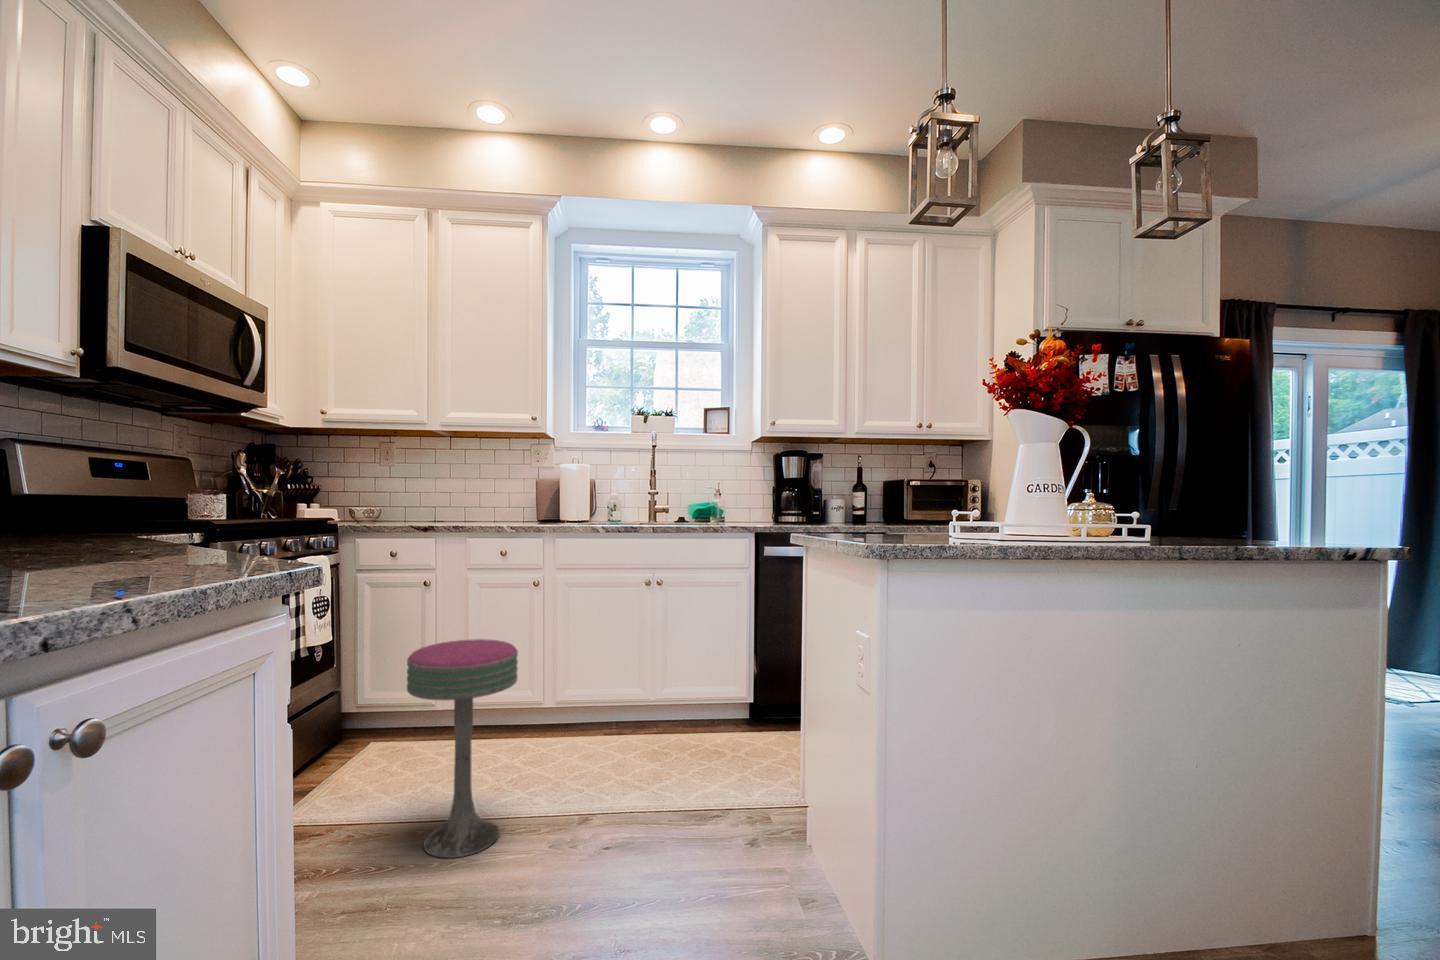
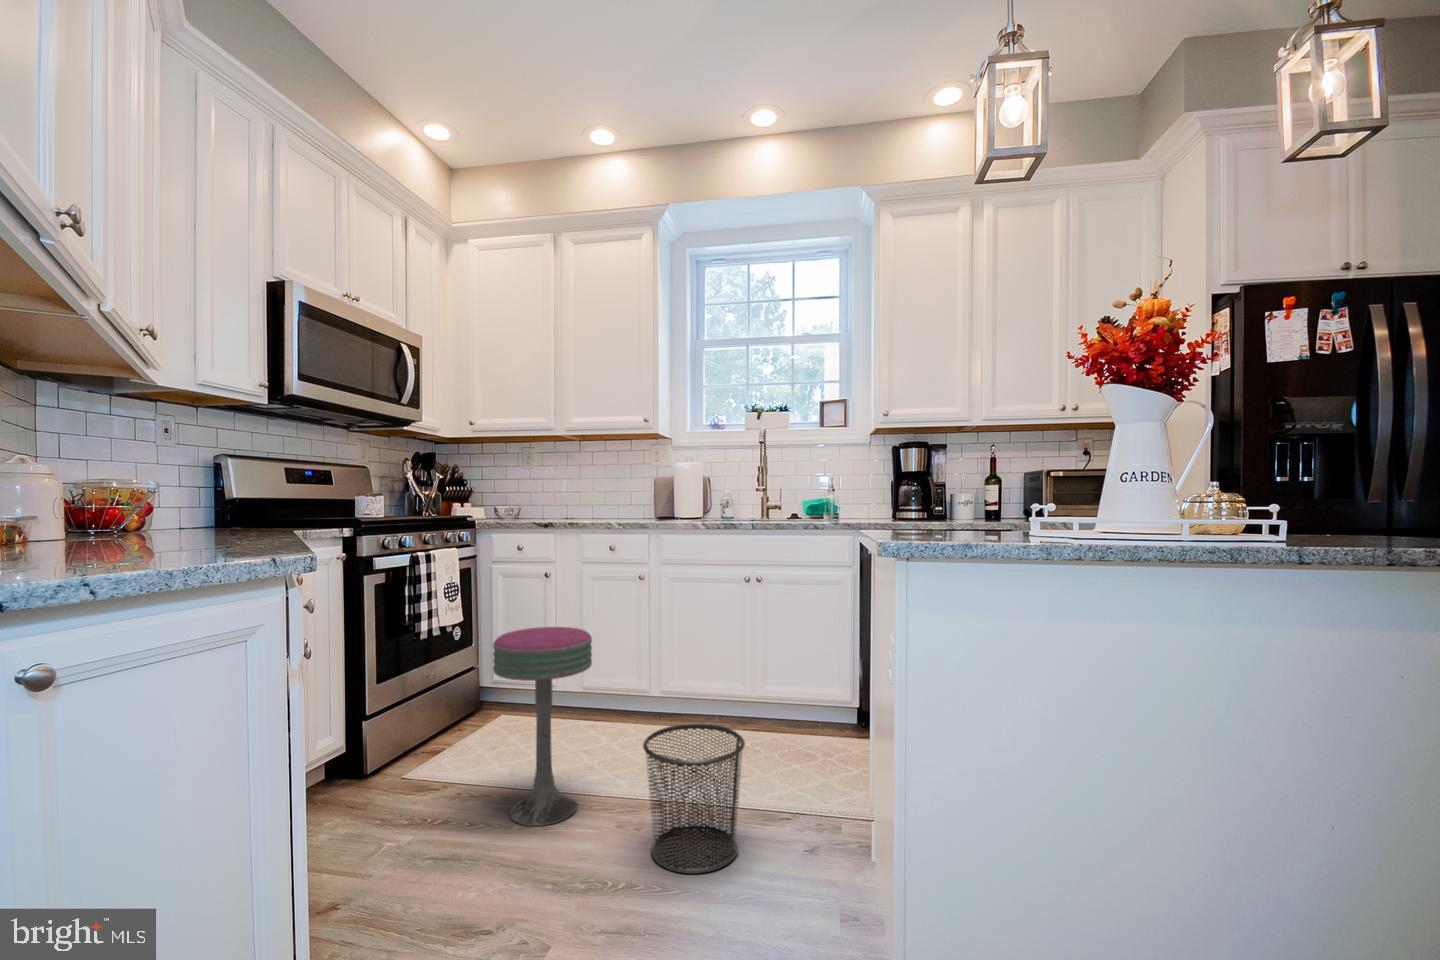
waste bin: none [591,729,694,881] -> present [643,724,745,874]

